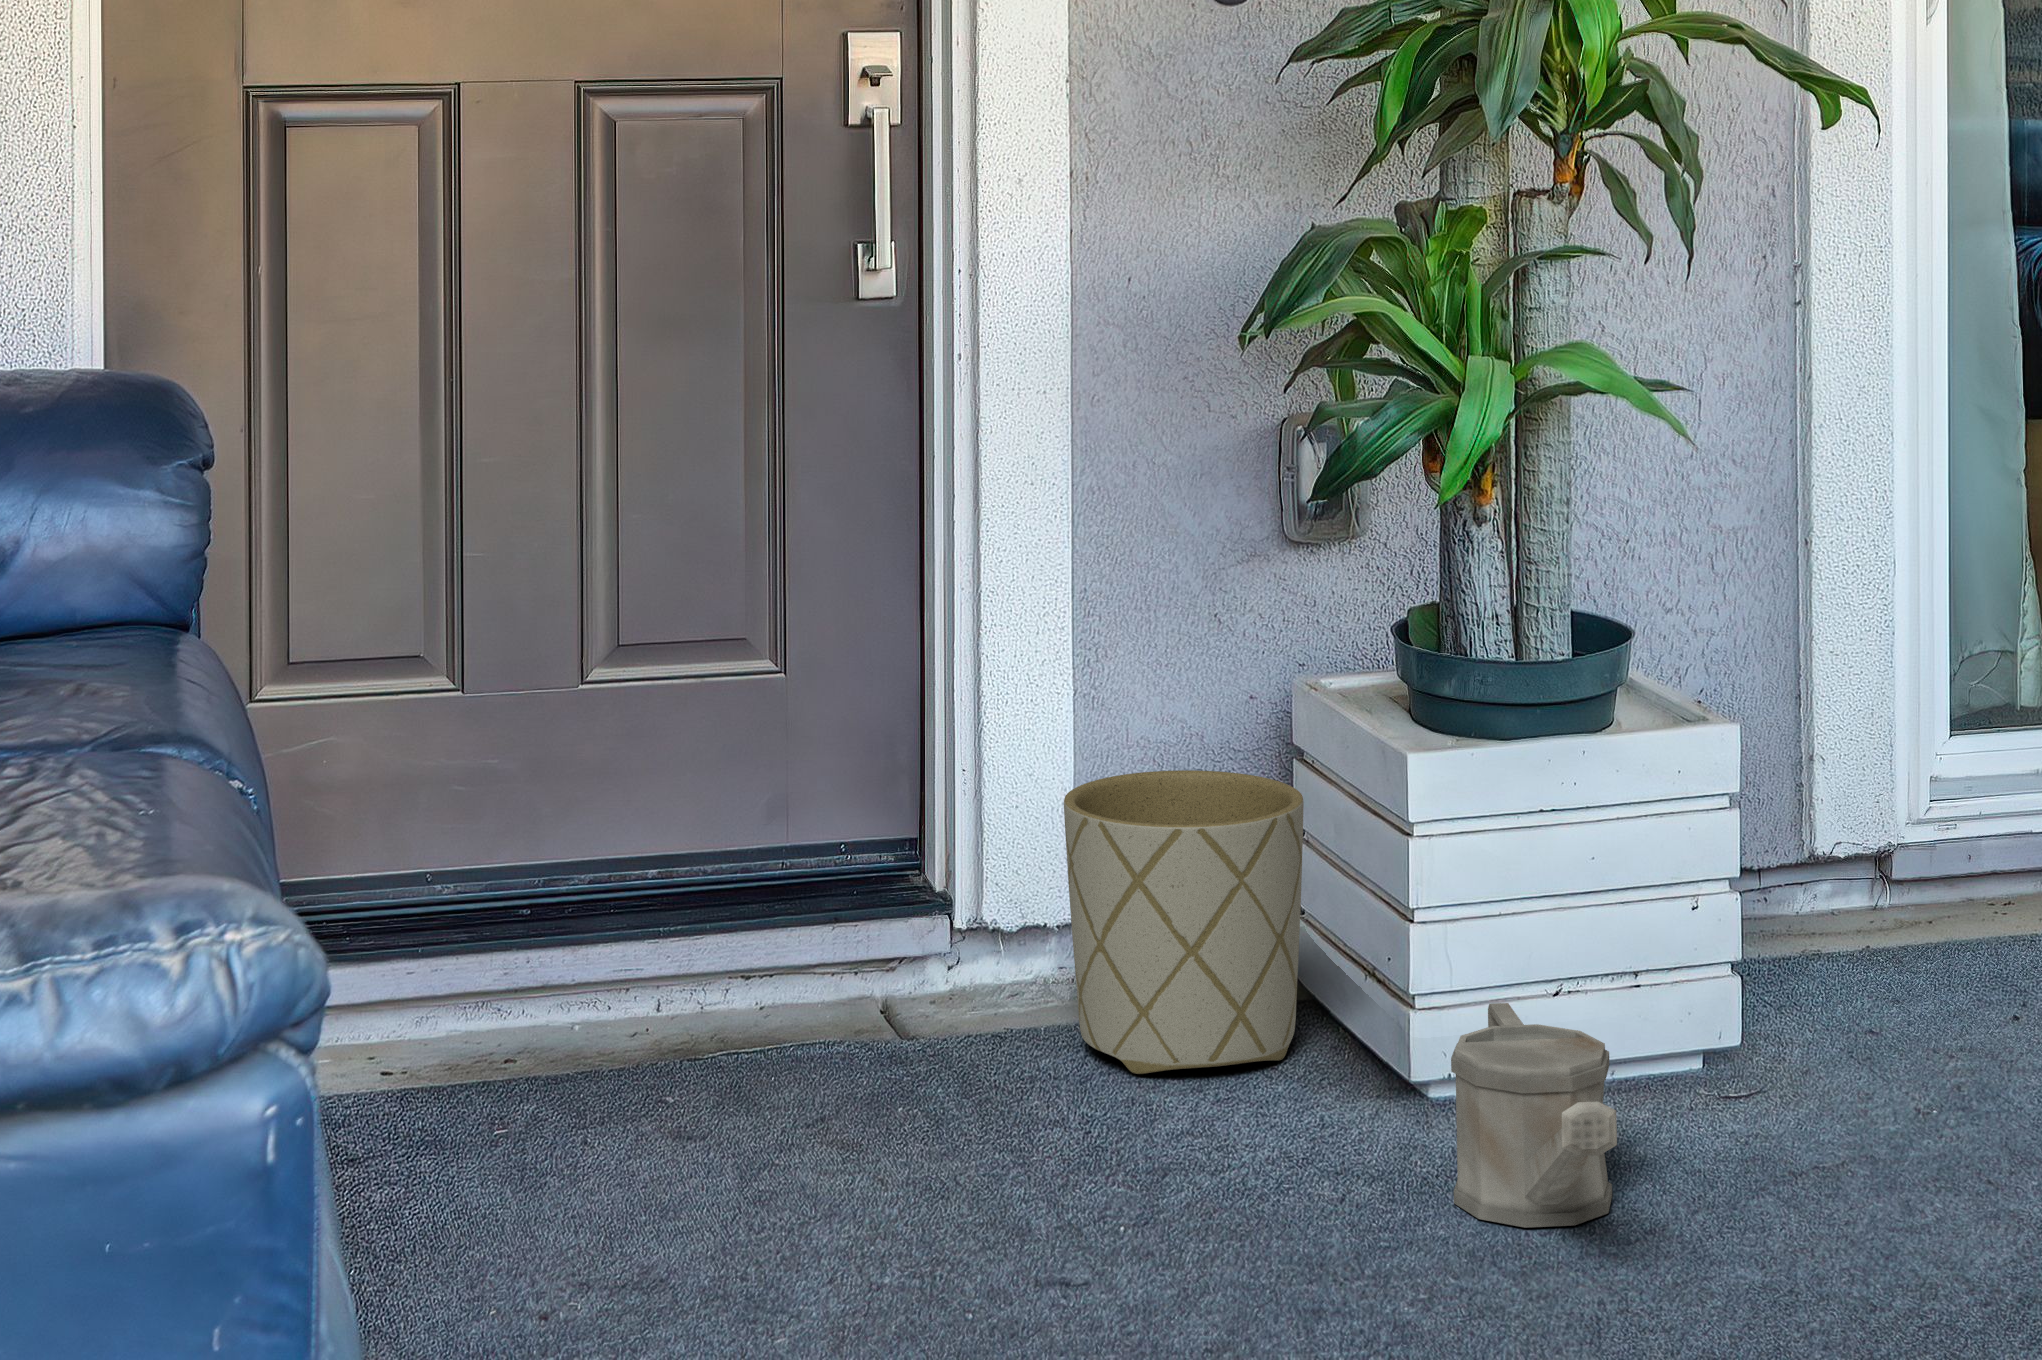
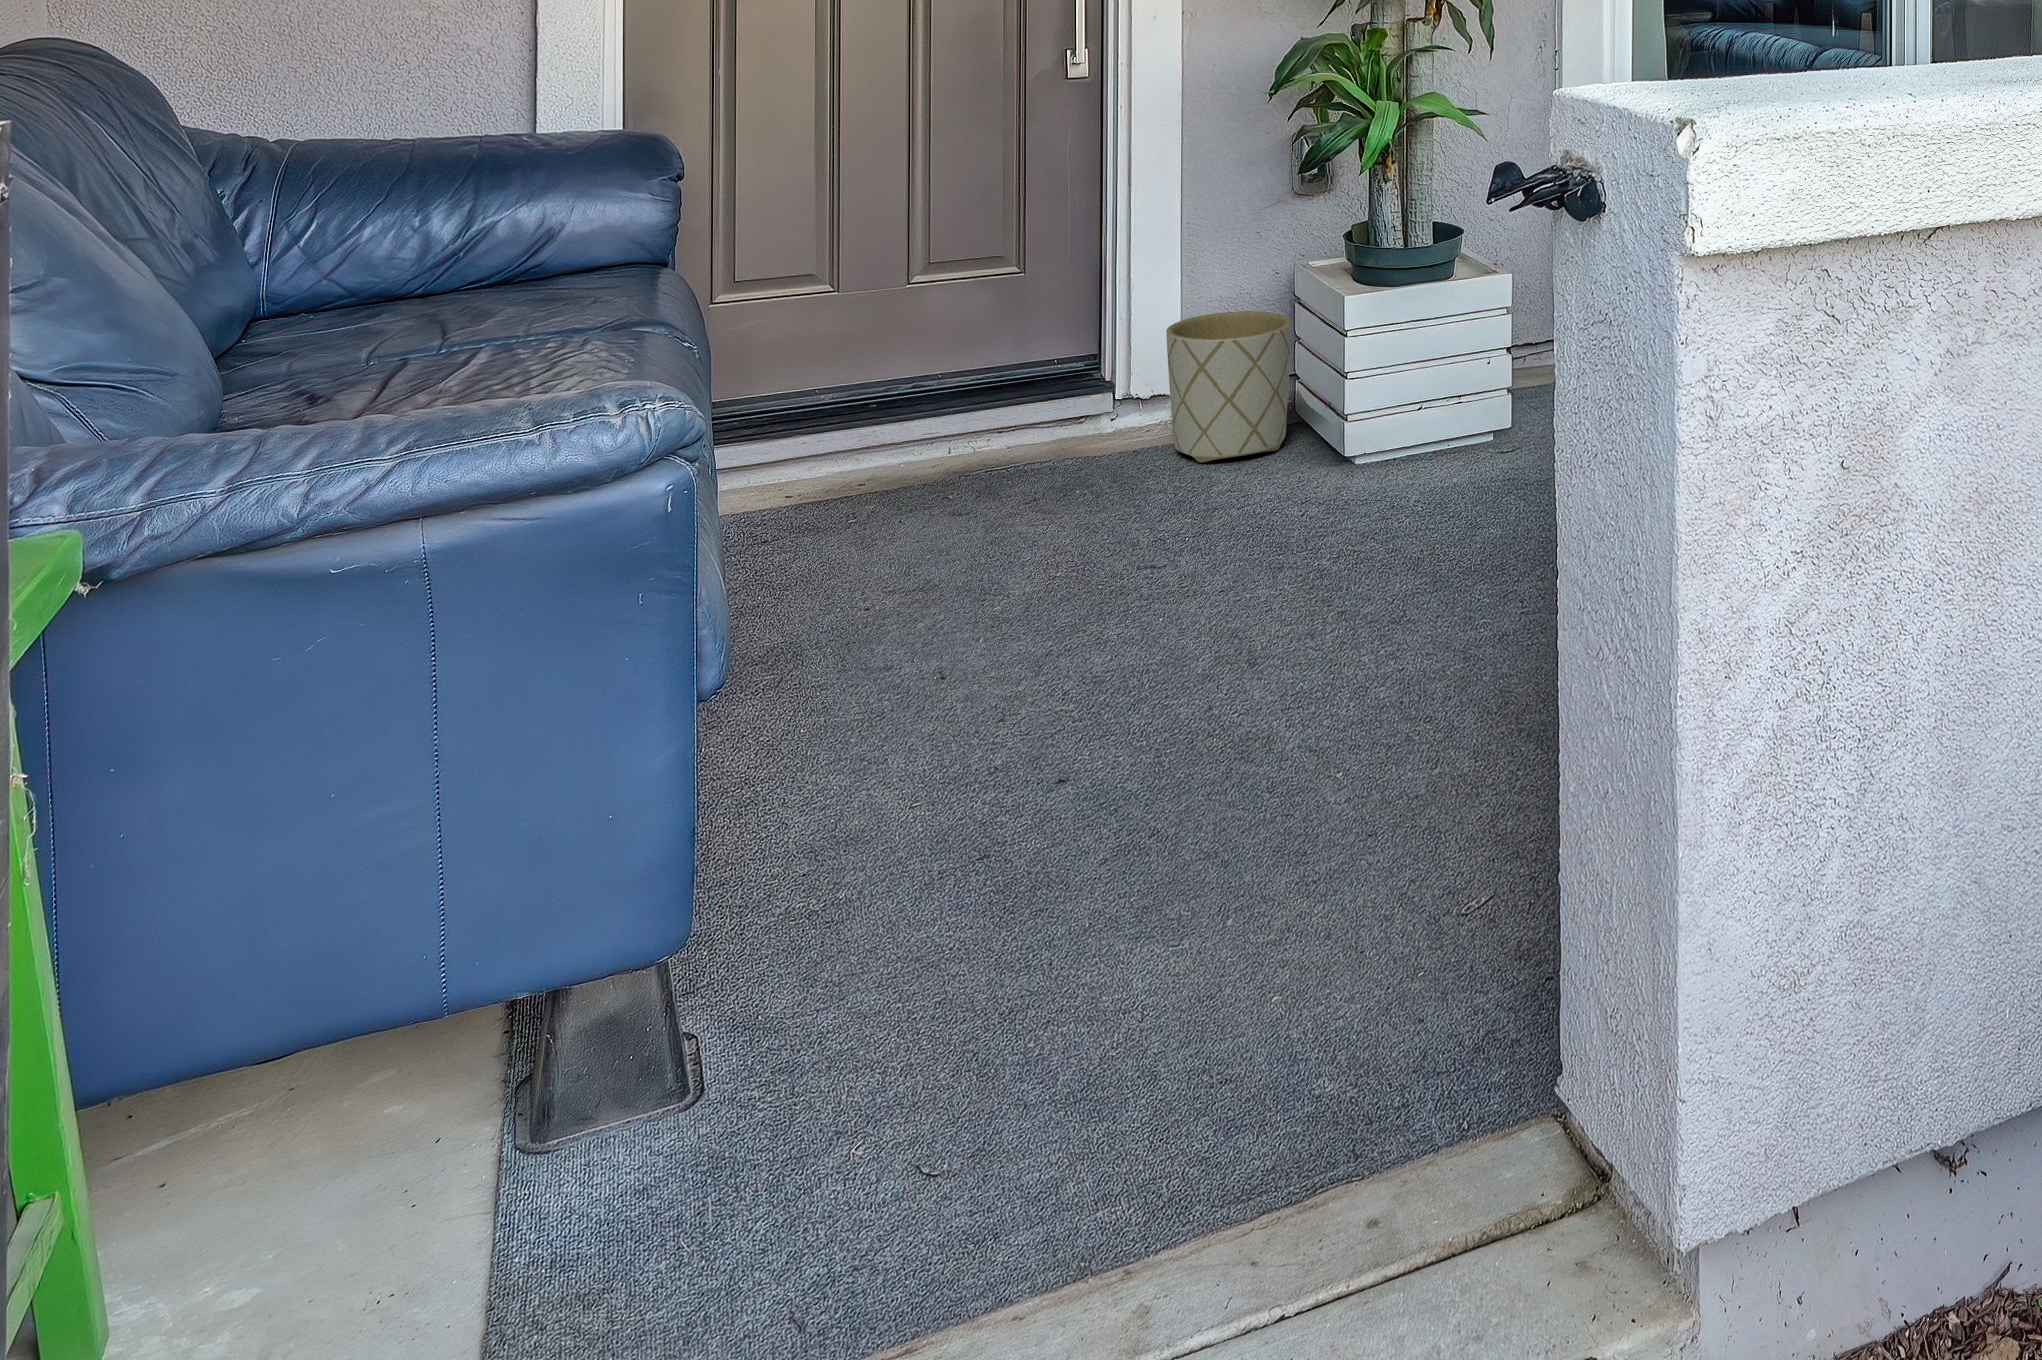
watering can: present [1451,1003,1617,1228] -> none [1347,414,1426,518]

